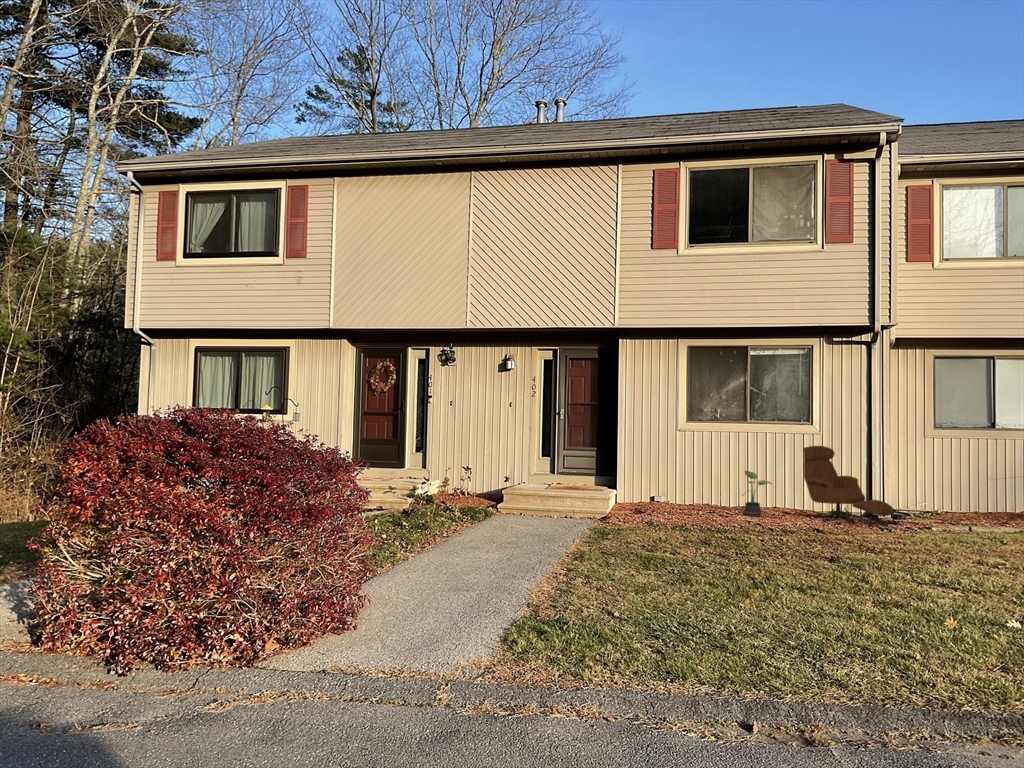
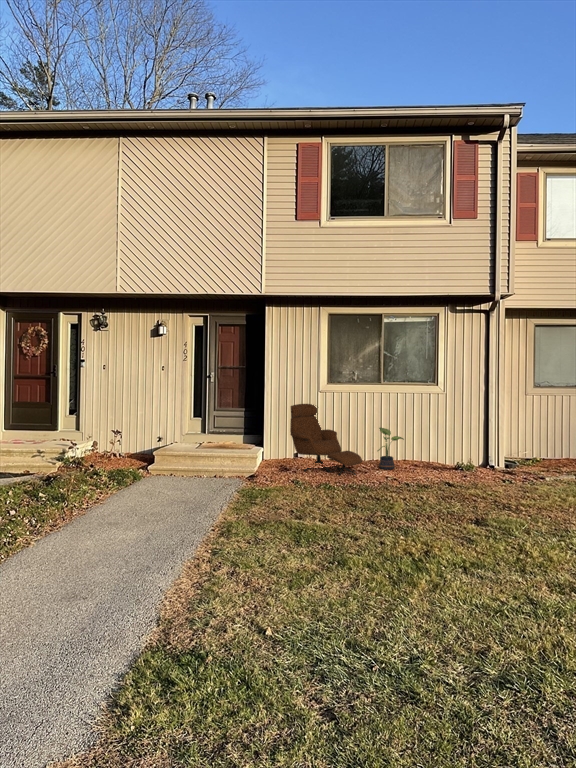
lounge chair: present [803,446,895,527] -> present [290,404,362,475]

